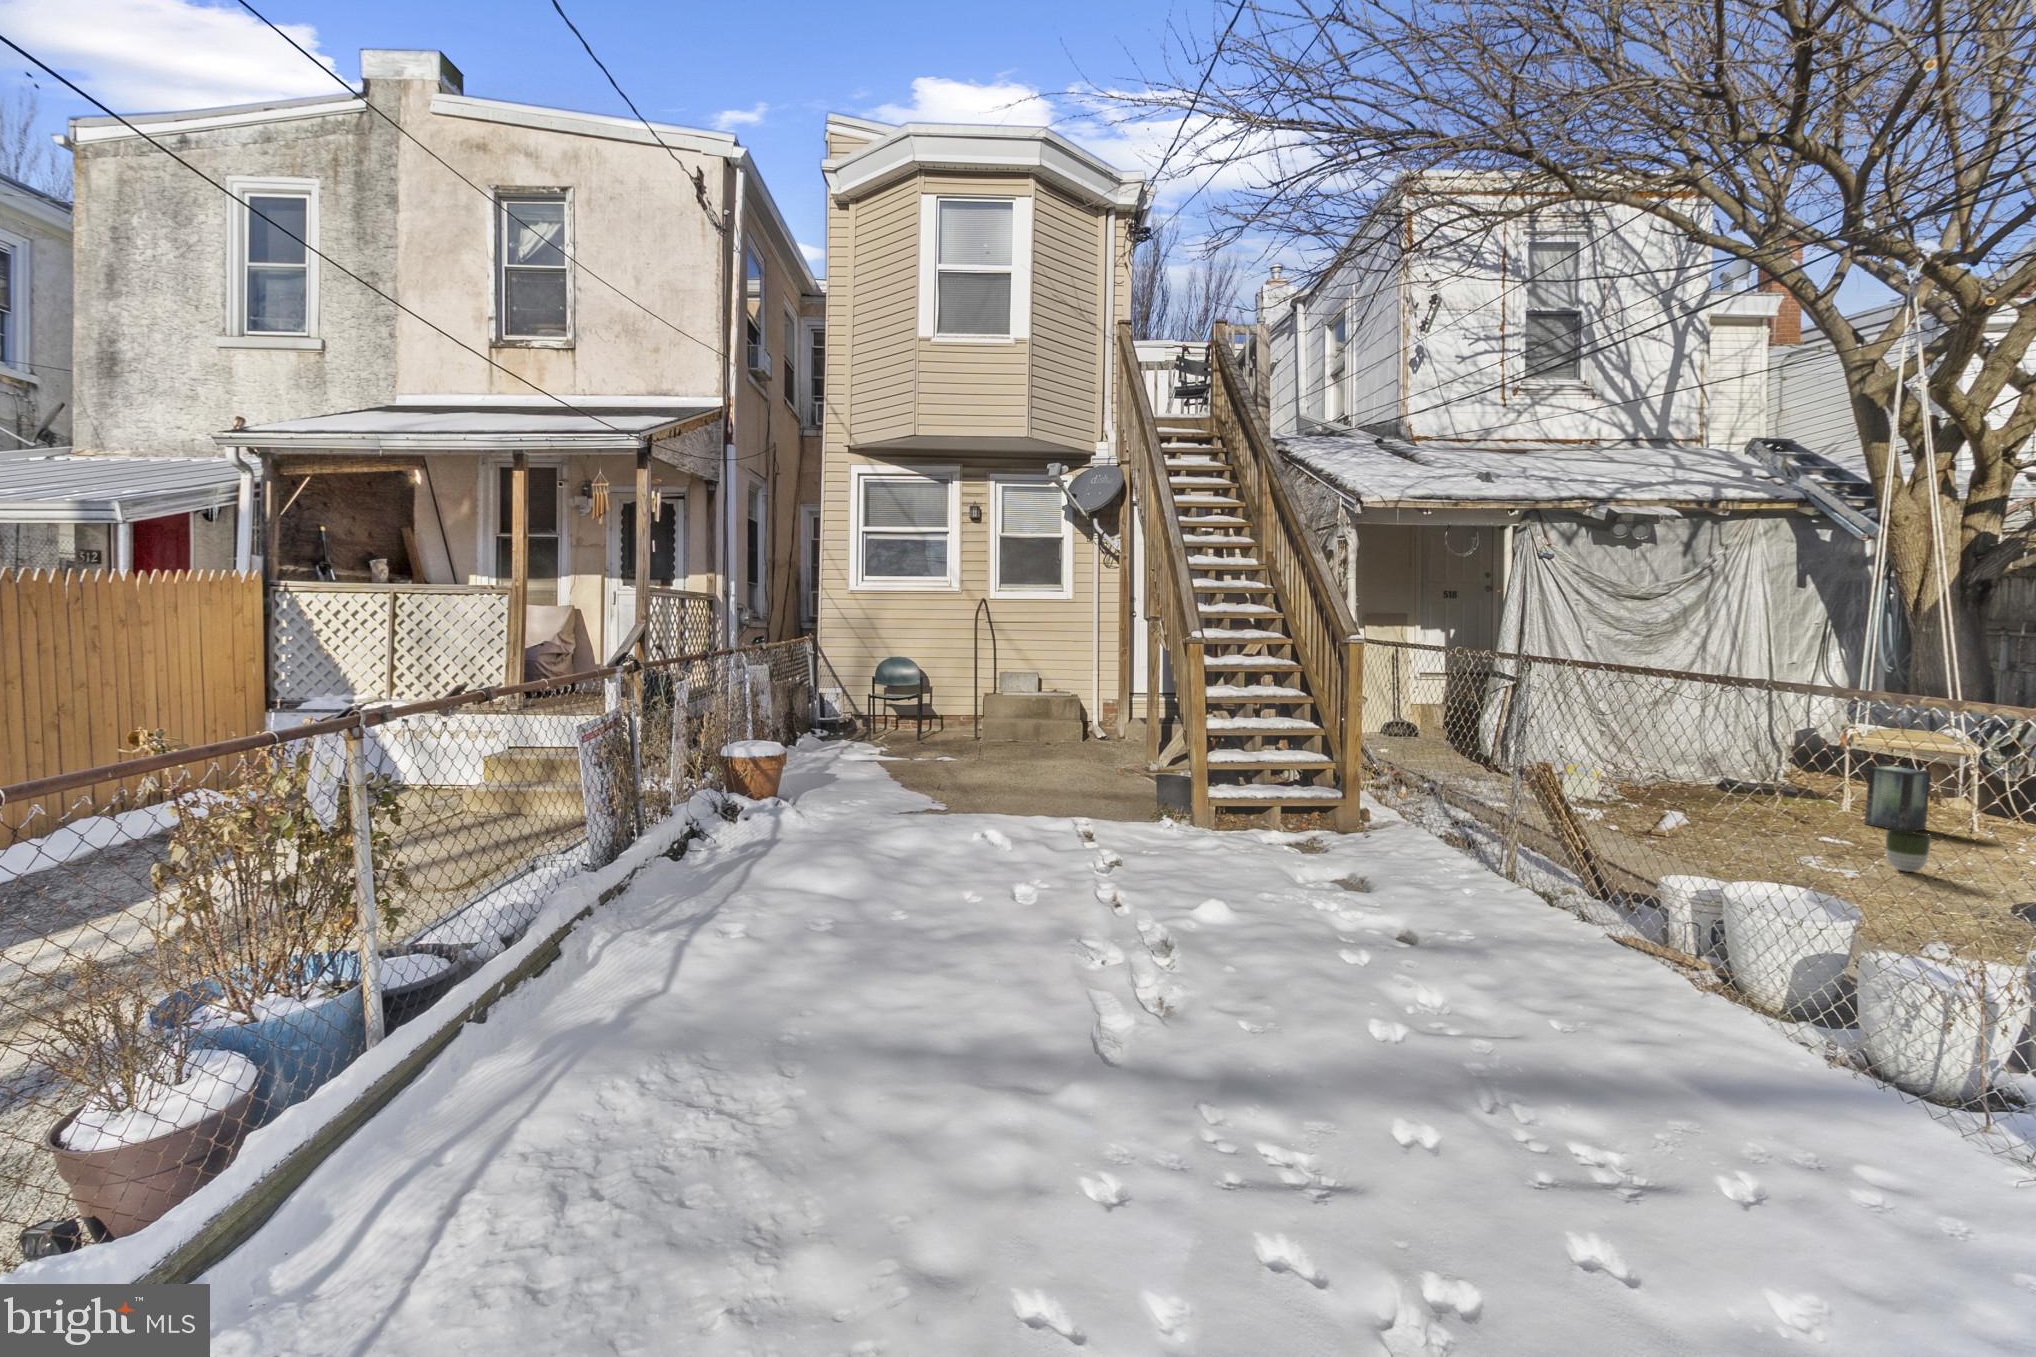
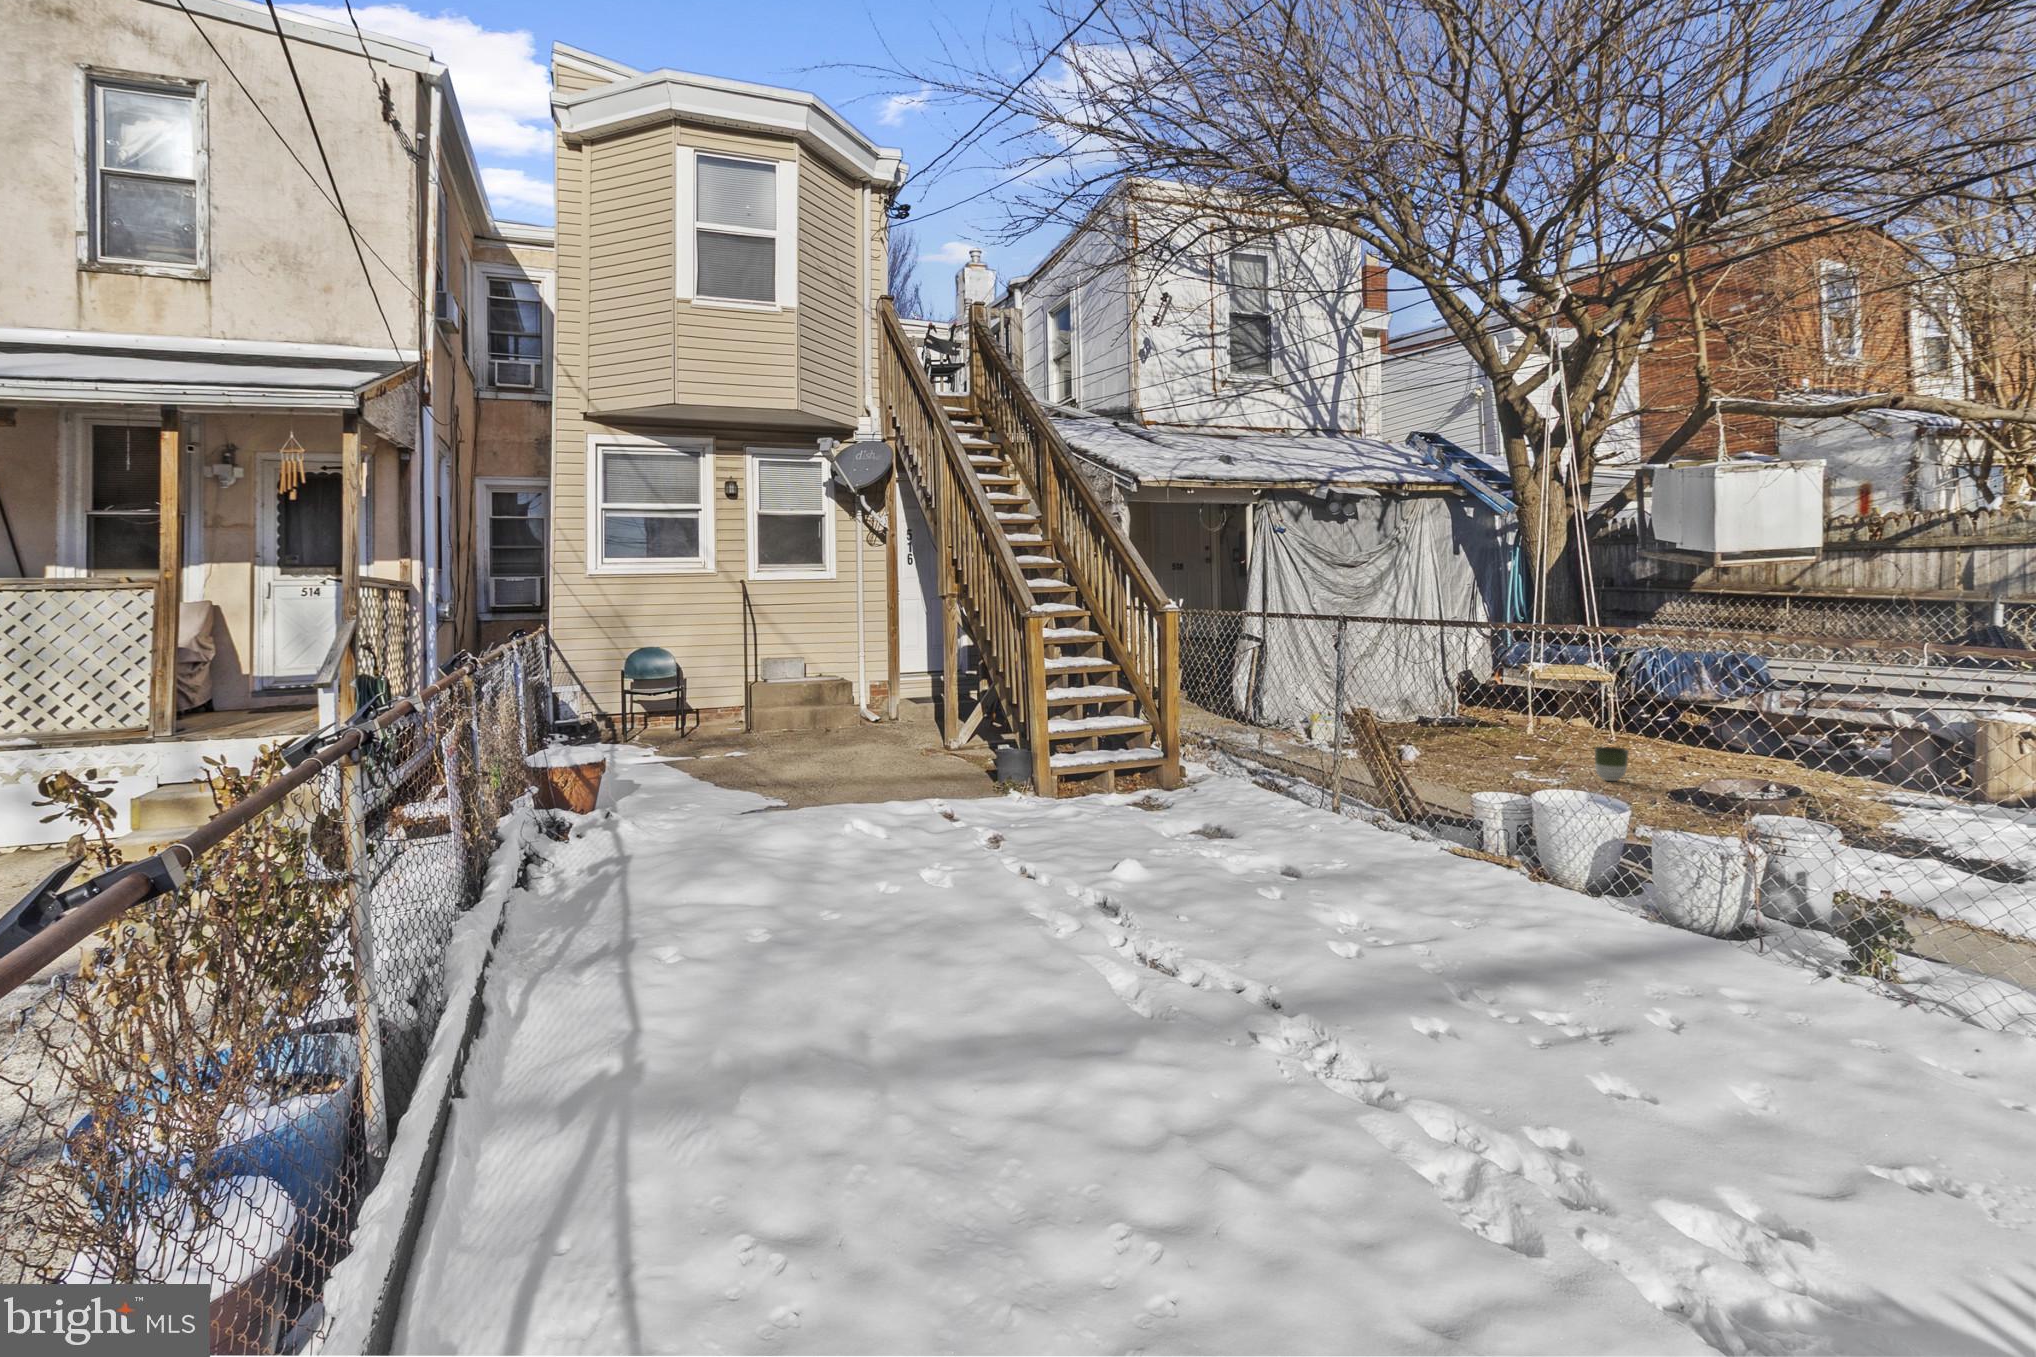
storage box: present [1865,766,1931,831] -> none [1542,697,1586,750]

